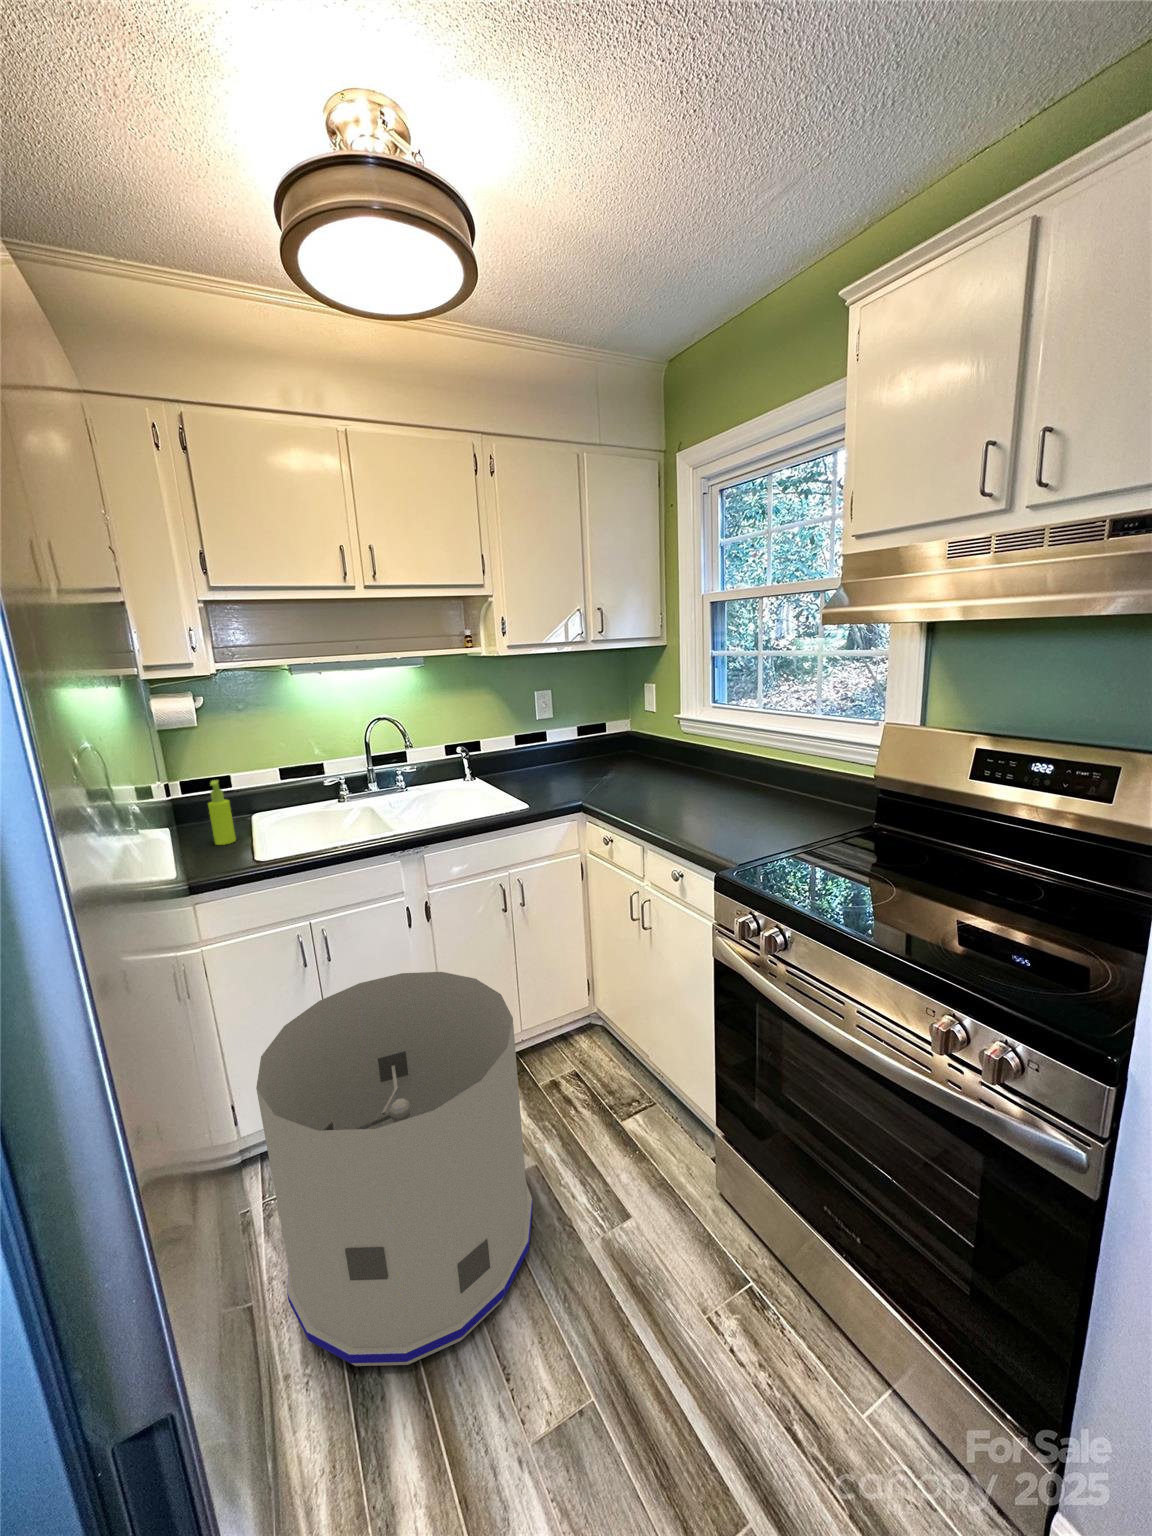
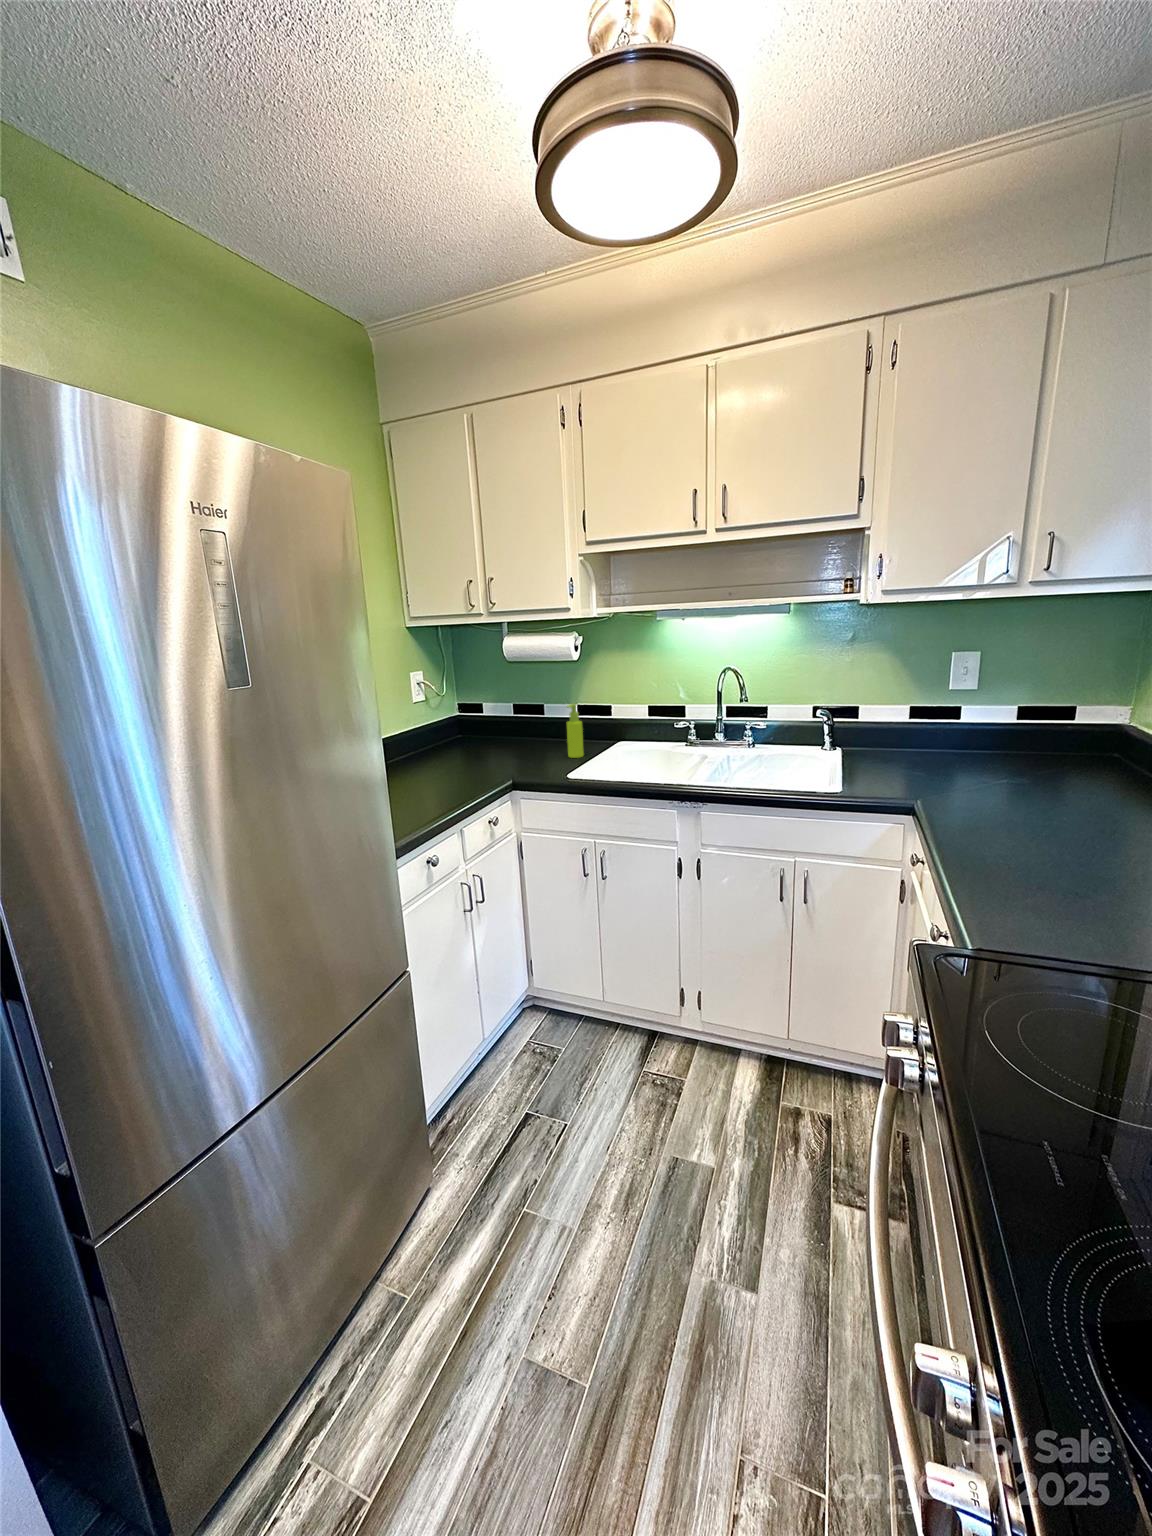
trash can: present [256,972,533,1366] -> none [462,905,691,1242]

